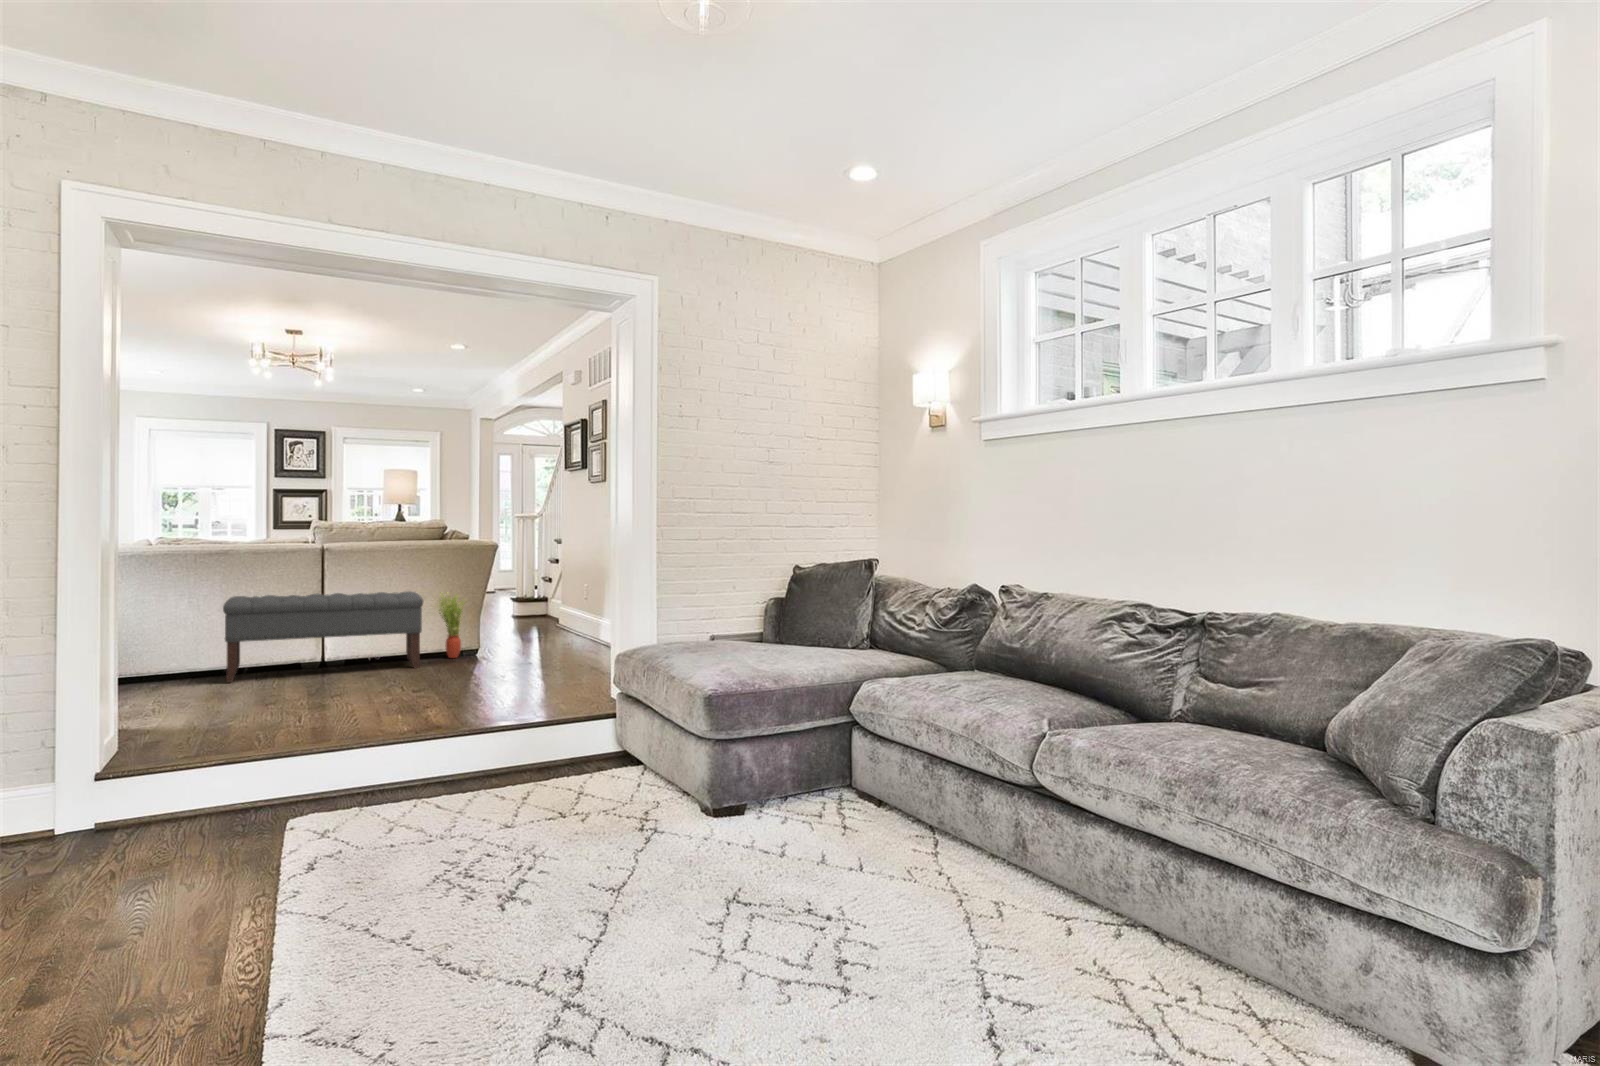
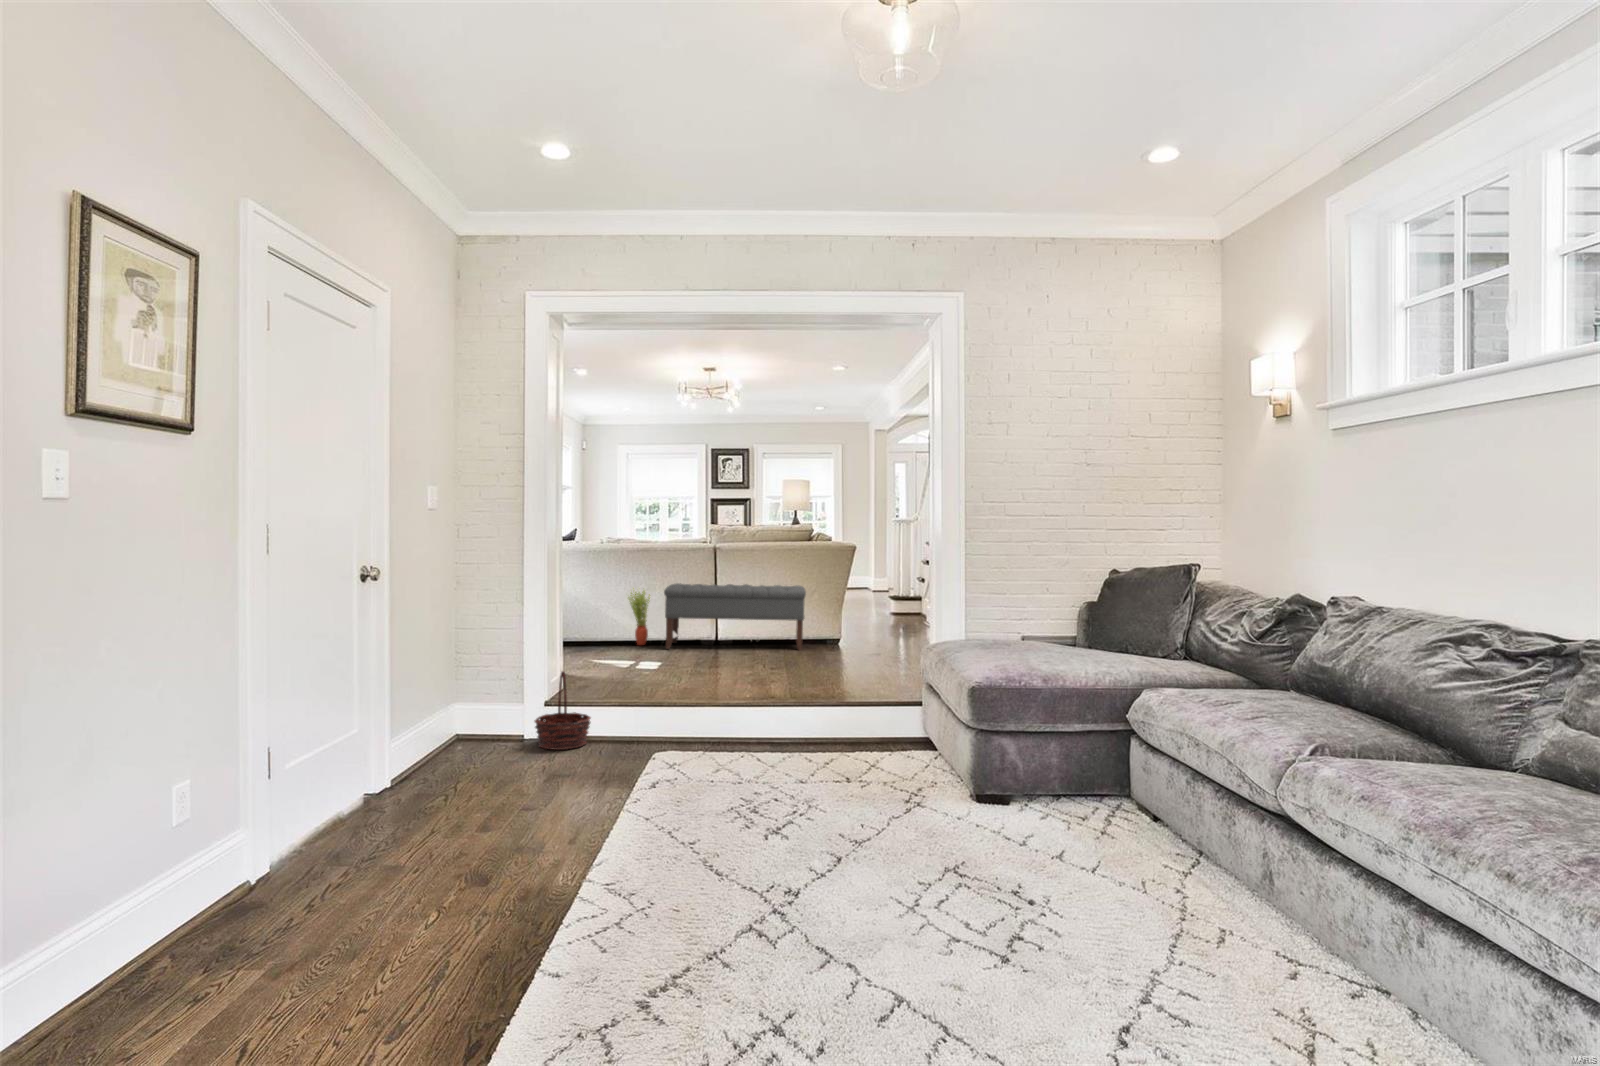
potted plant: present [439,594,464,658] -> present [628,588,650,645]
basket: none [73,732,171,848] -> present [535,671,591,750]

